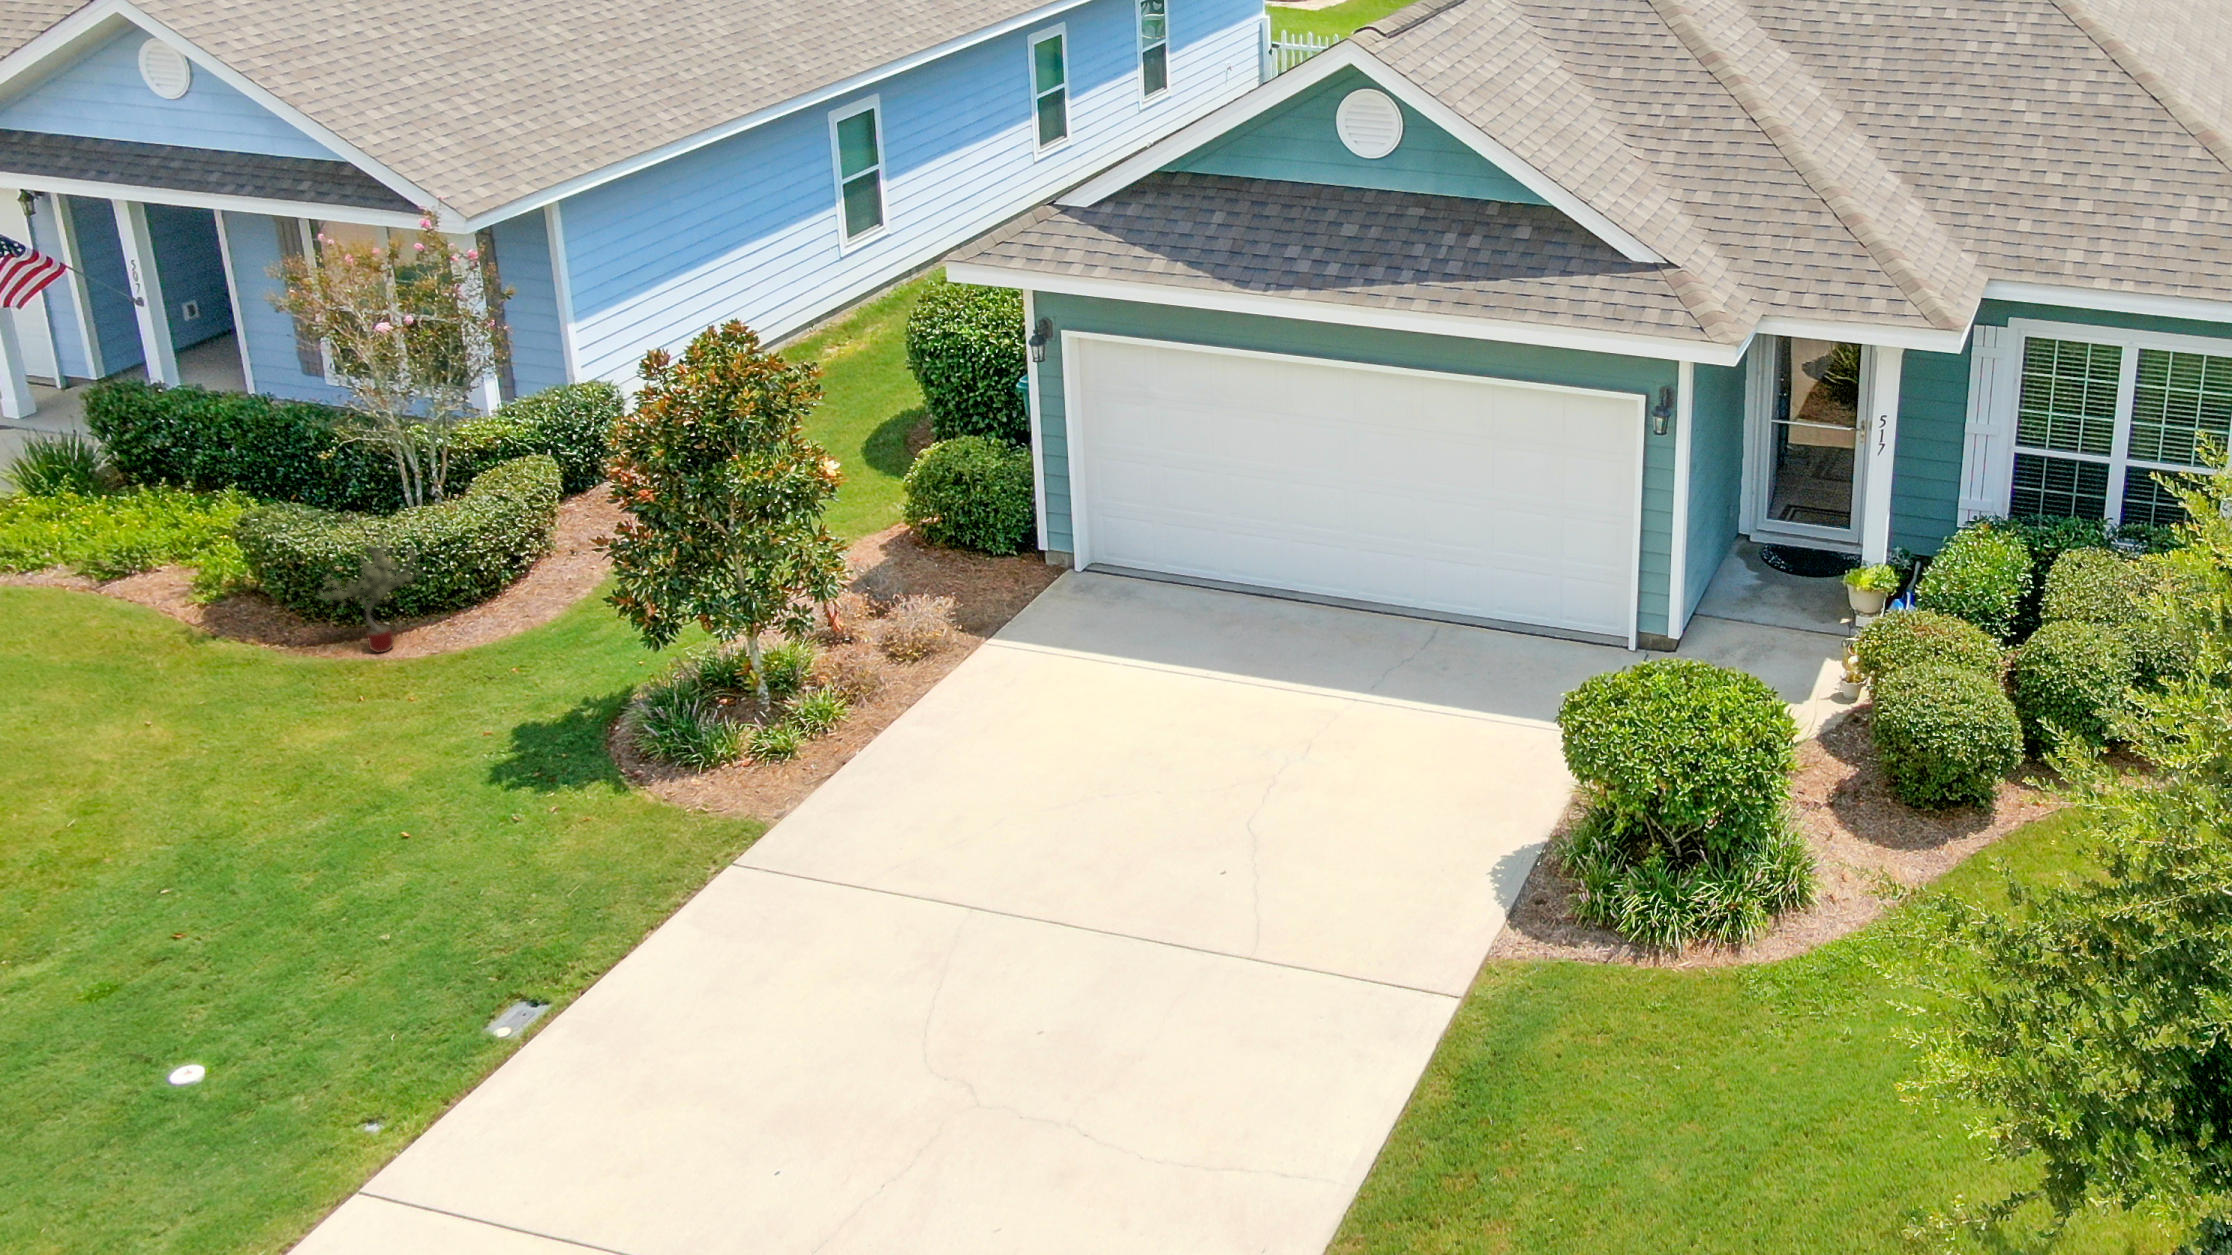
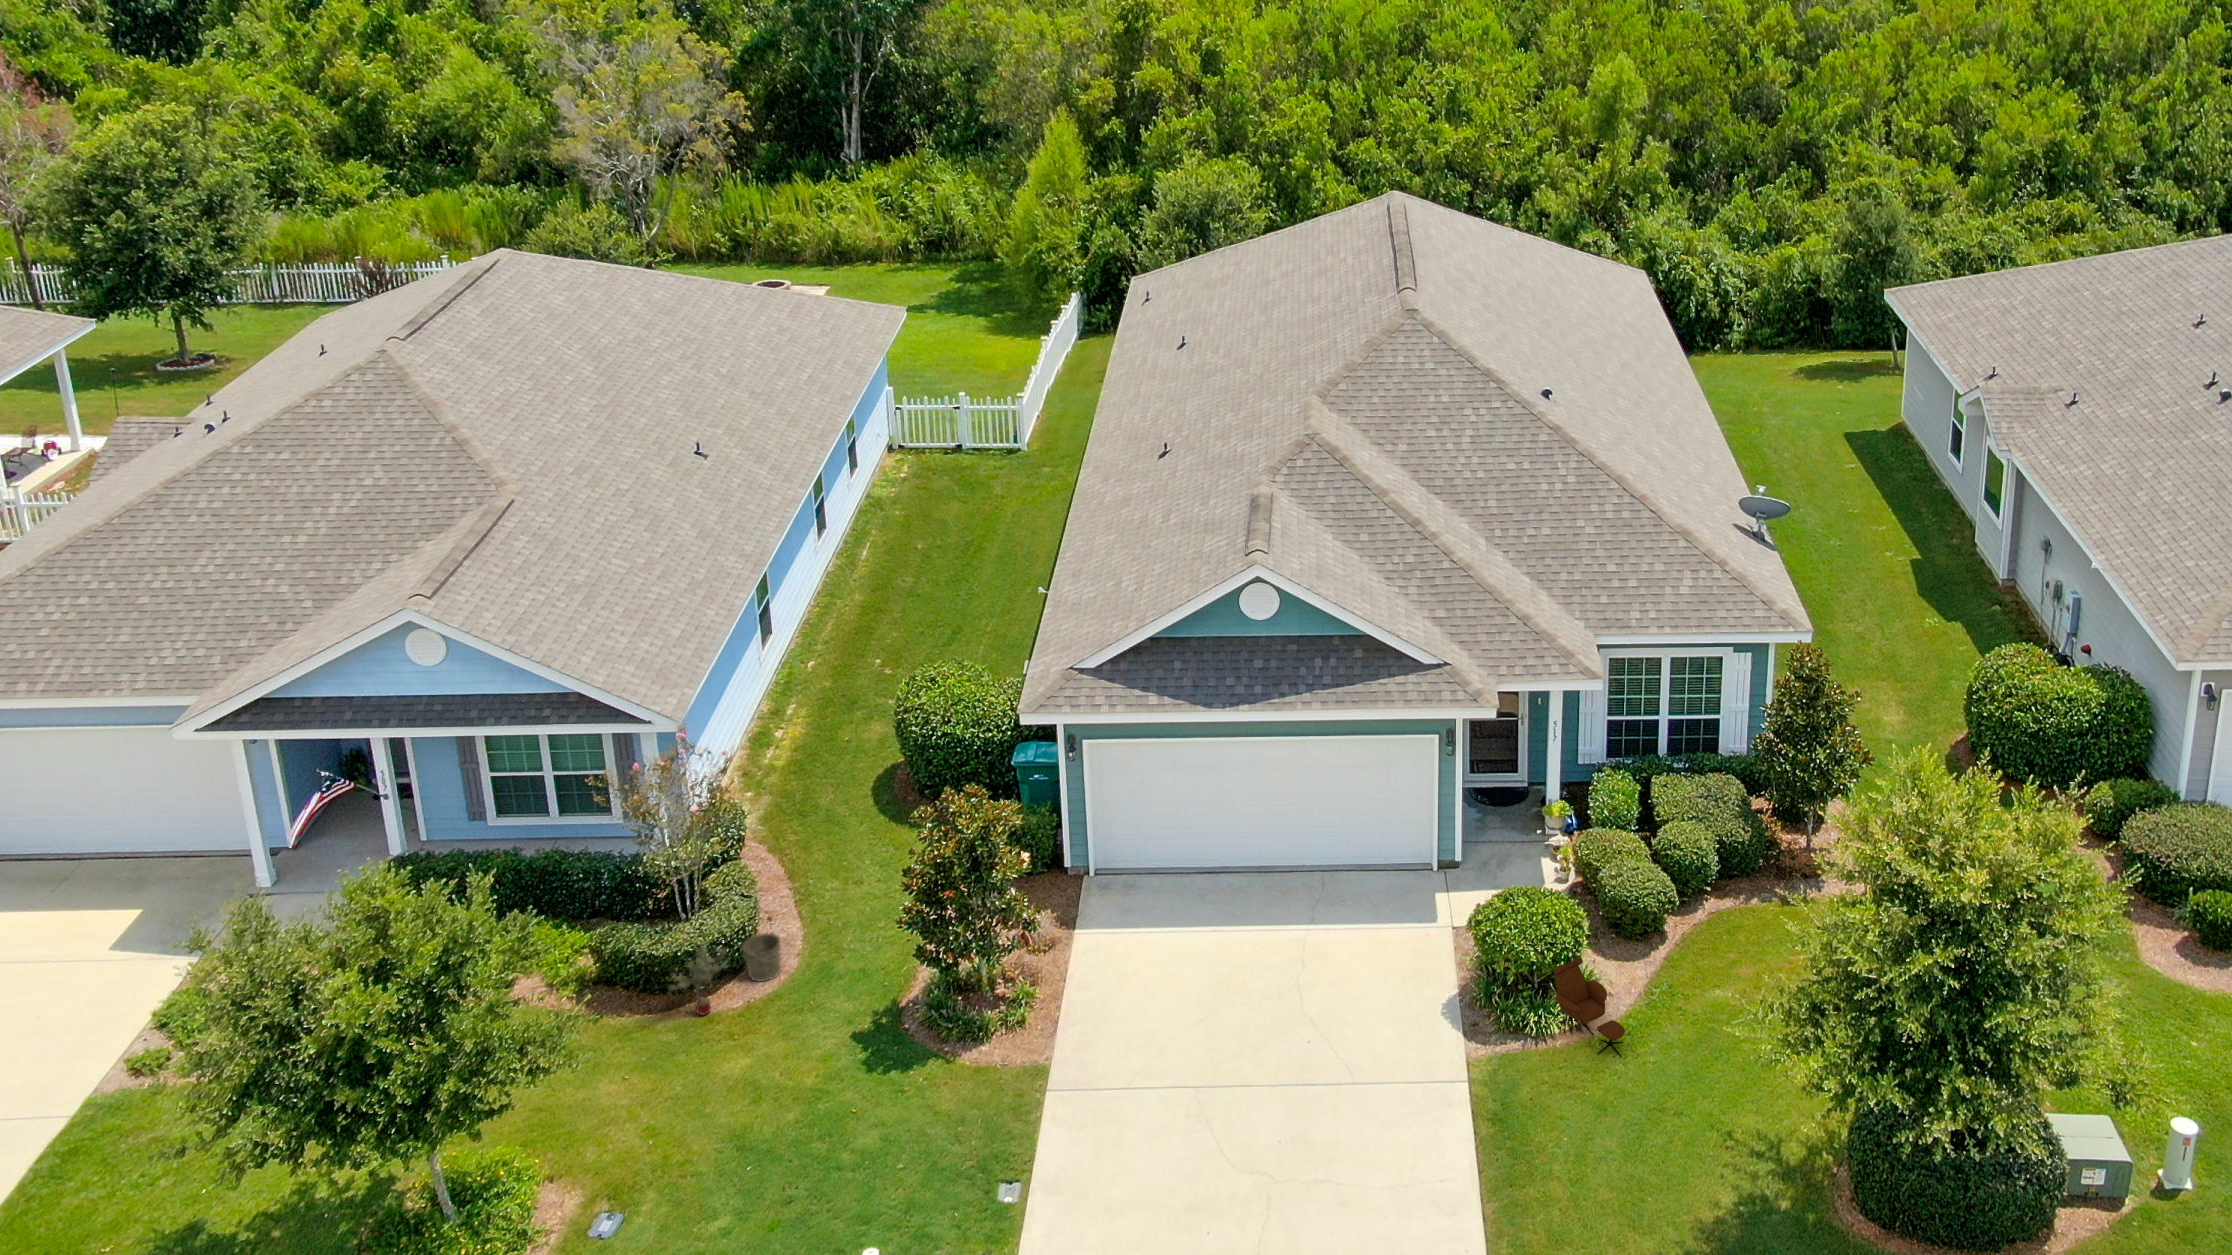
bucket: none [475,554,548,626] -> present [743,933,781,982]
lounge chair: none [1694,796,1814,1007] -> present [1554,956,1625,1056]

